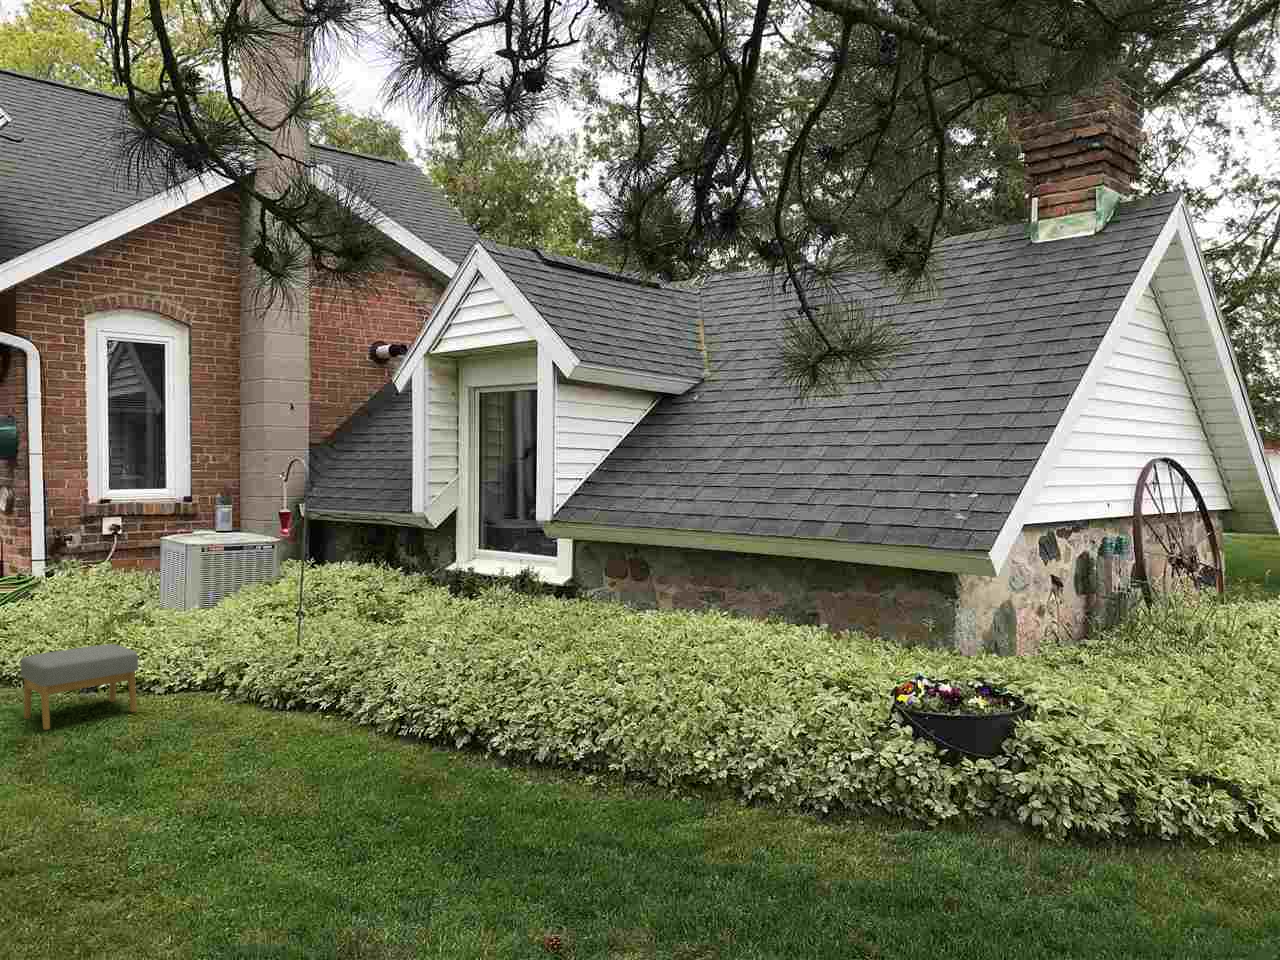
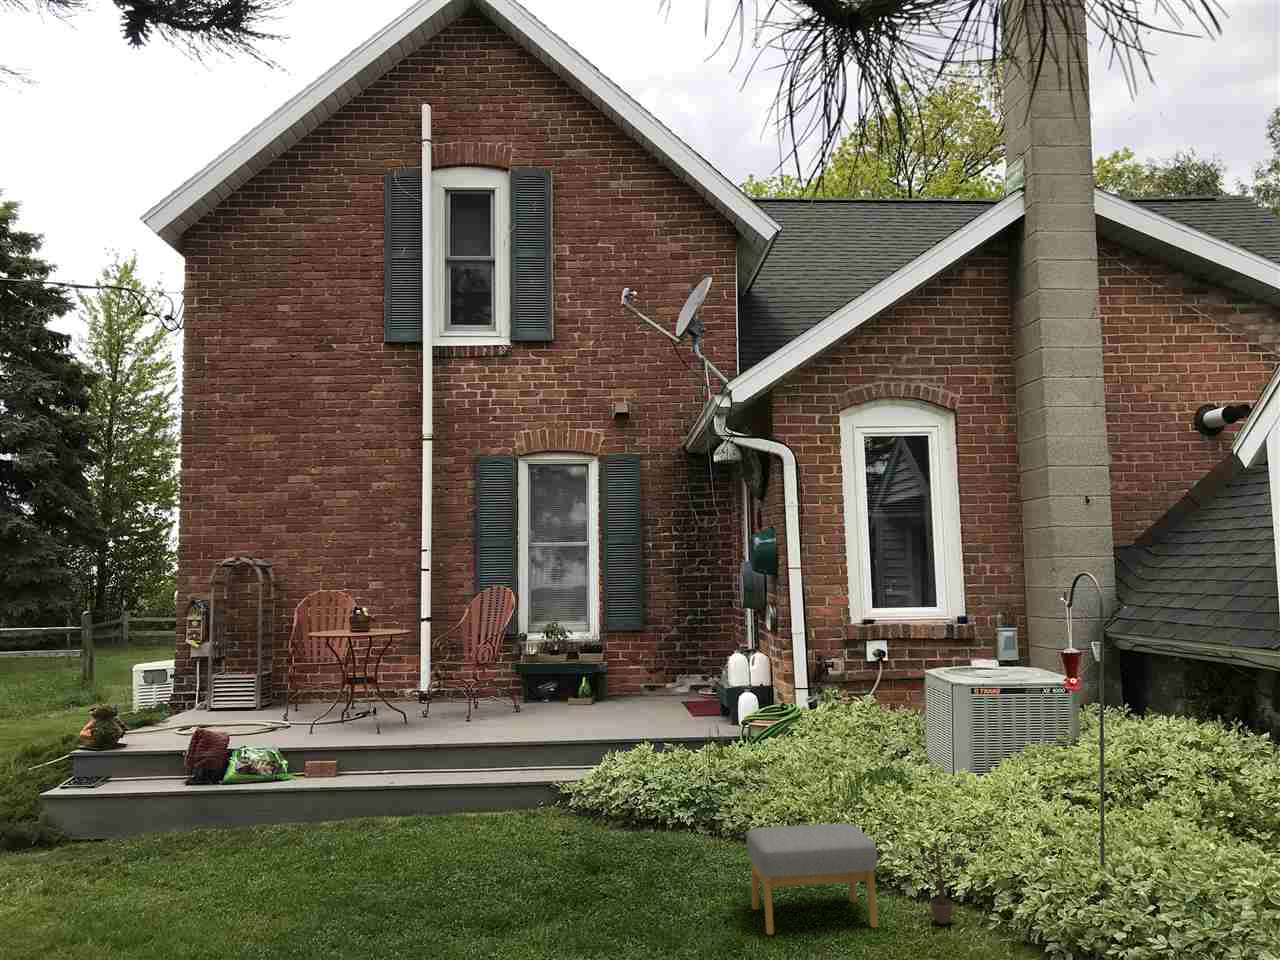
decorative plant: none [158,642,207,702] -> present [909,837,967,924]

